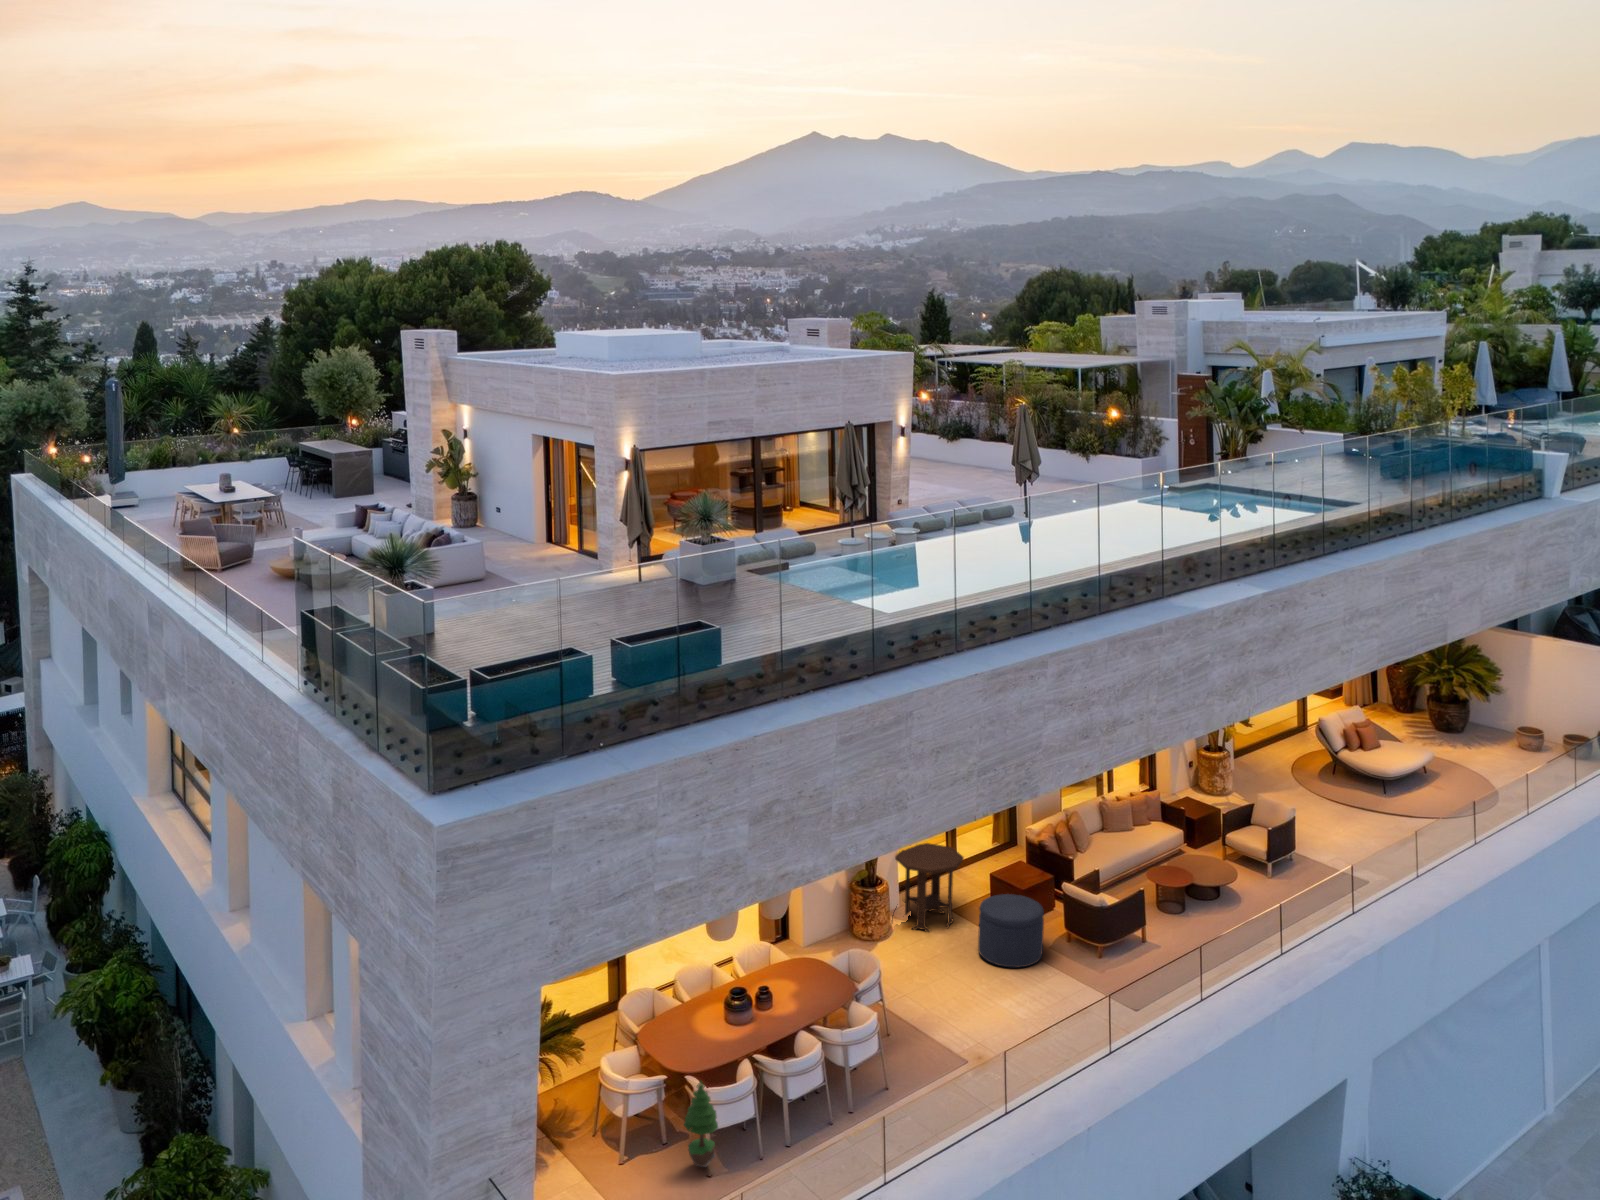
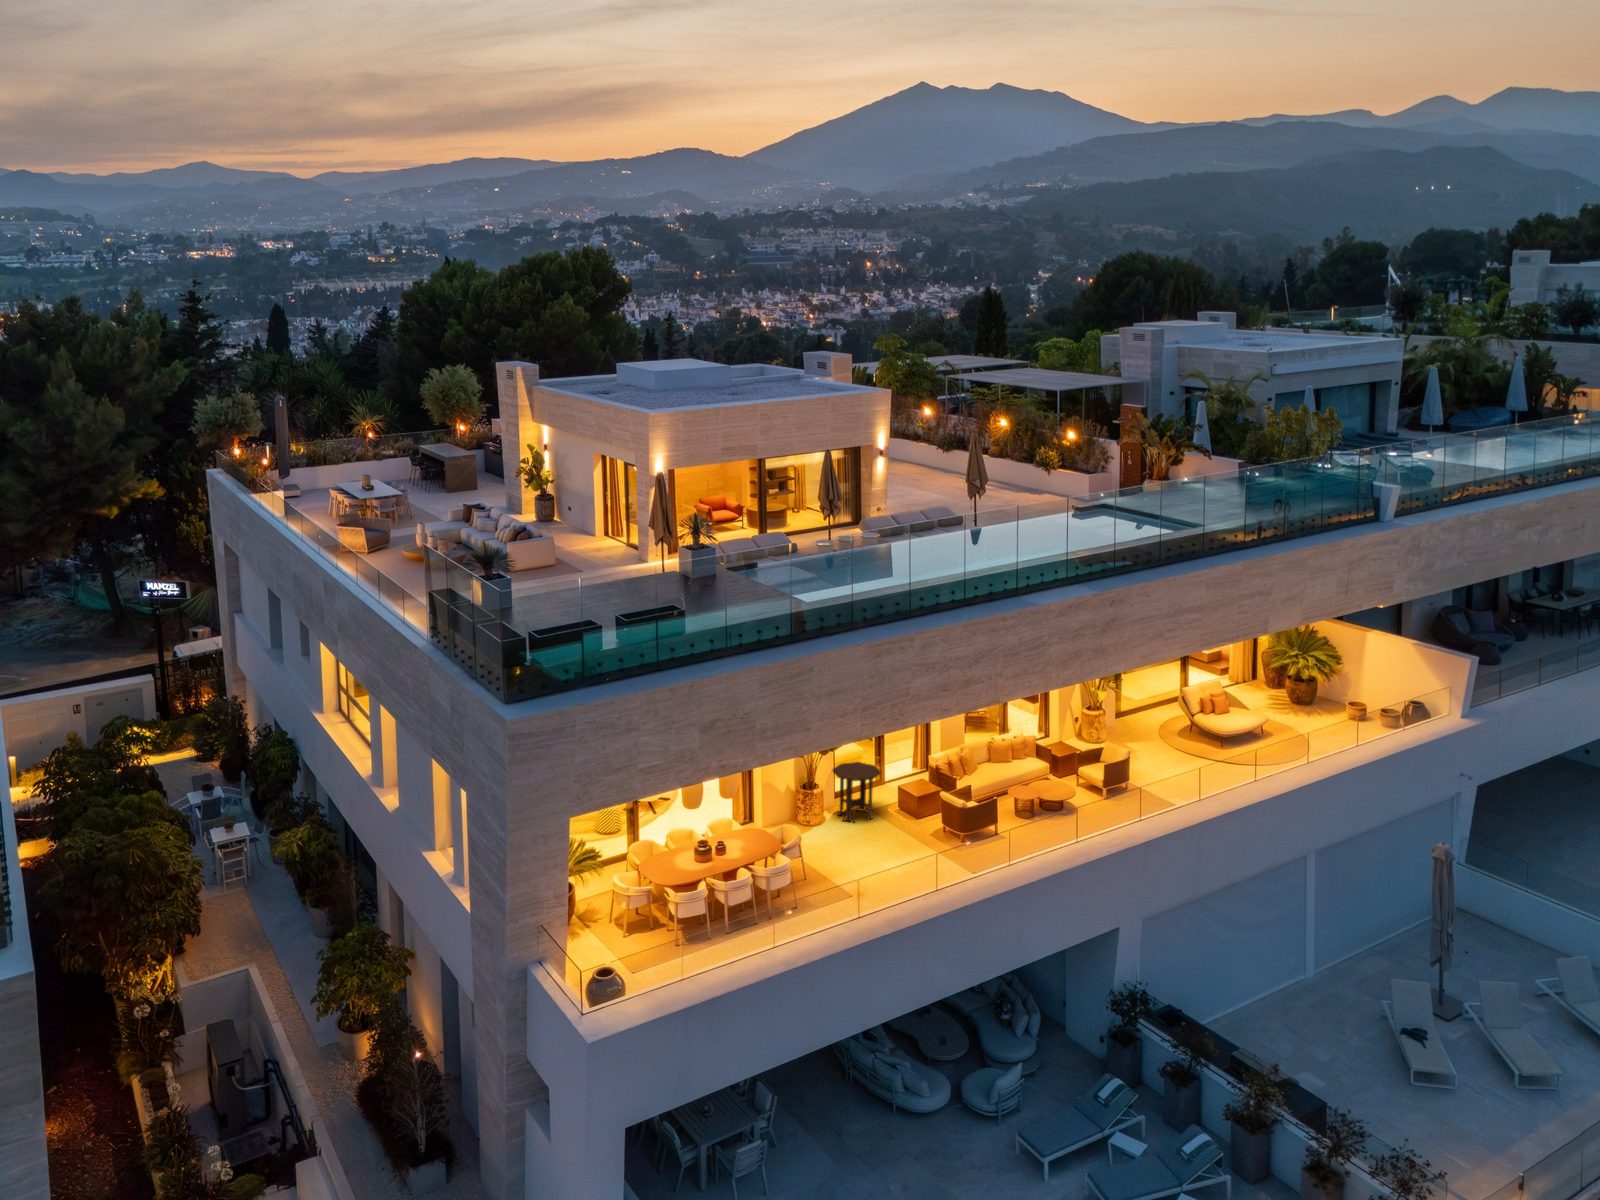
ottoman: present [978,894,1044,967] -> none [883,797,929,846]
potted tree: present [684,1081,718,1167] -> none [658,886,680,943]

